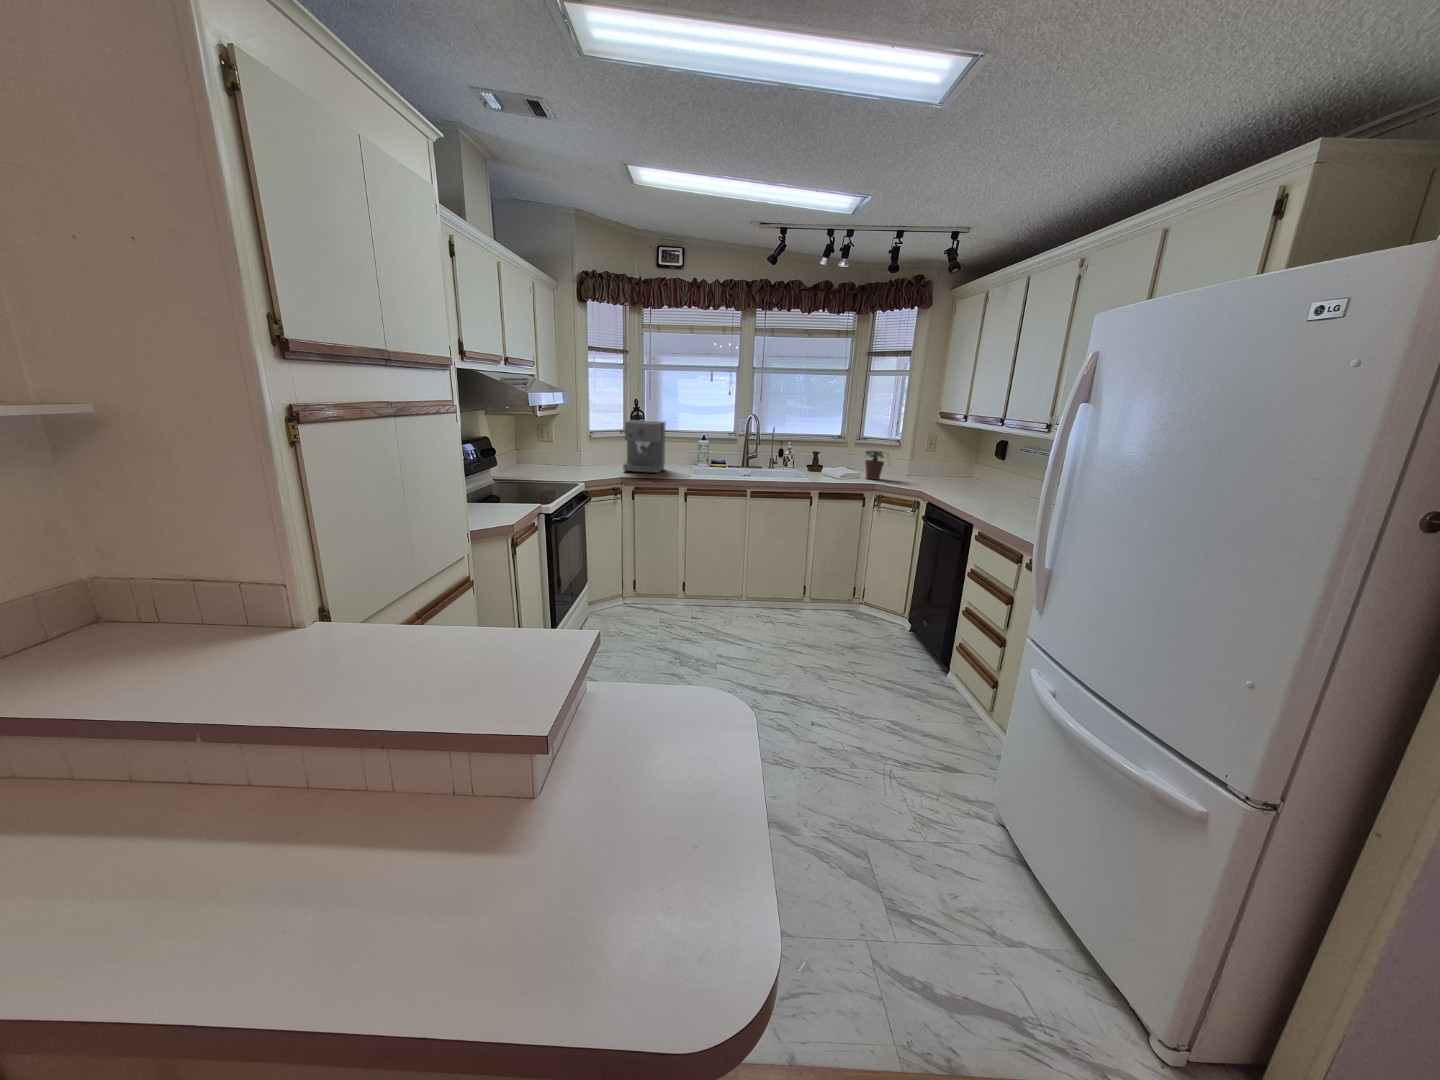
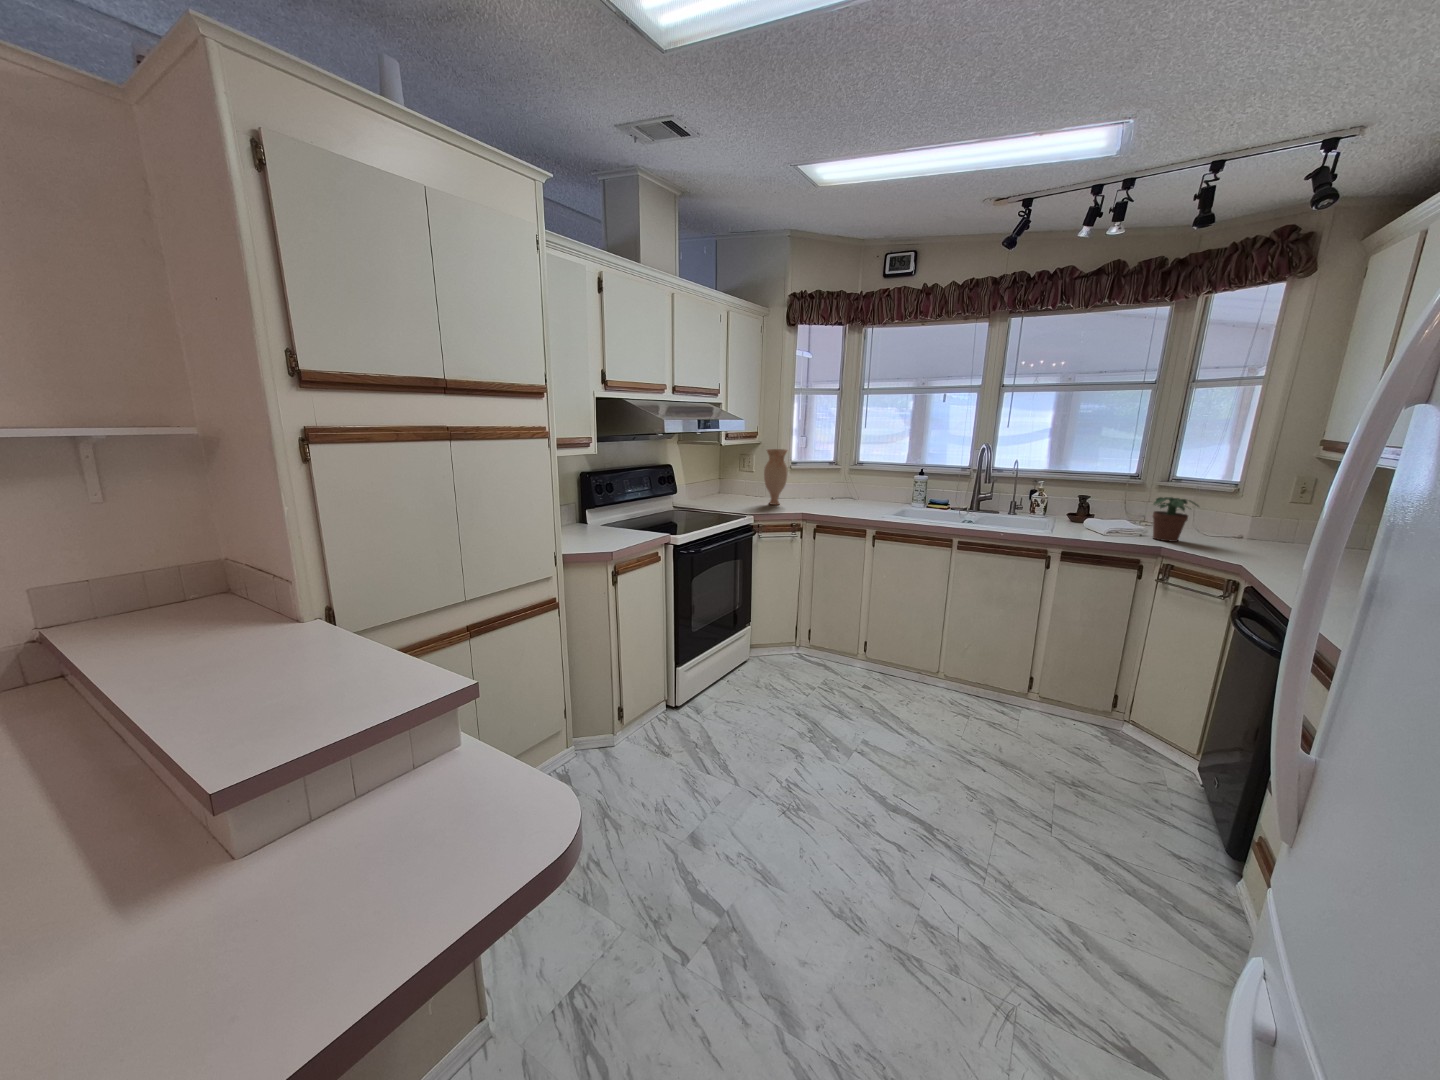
vase: none [575,420,598,473] -> present [764,449,788,505]
coffee maker: present [623,420,666,473] -> none [813,450,869,511]

